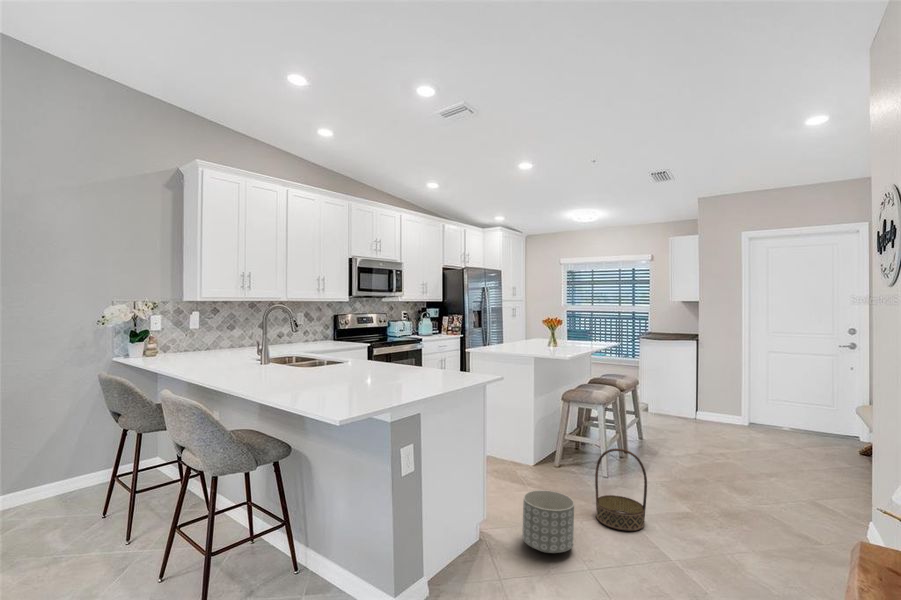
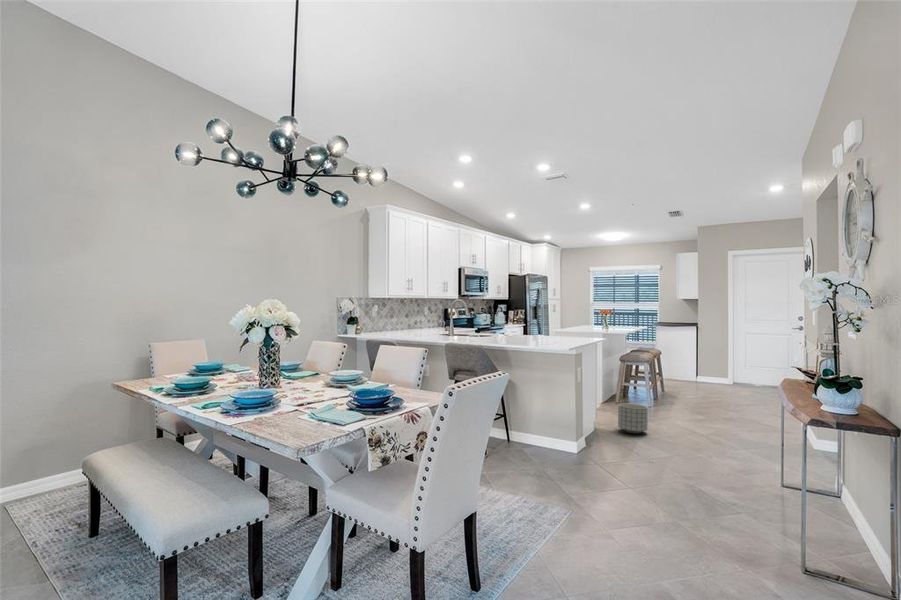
basket: present [595,448,647,531] -> none [651,383,683,426]

